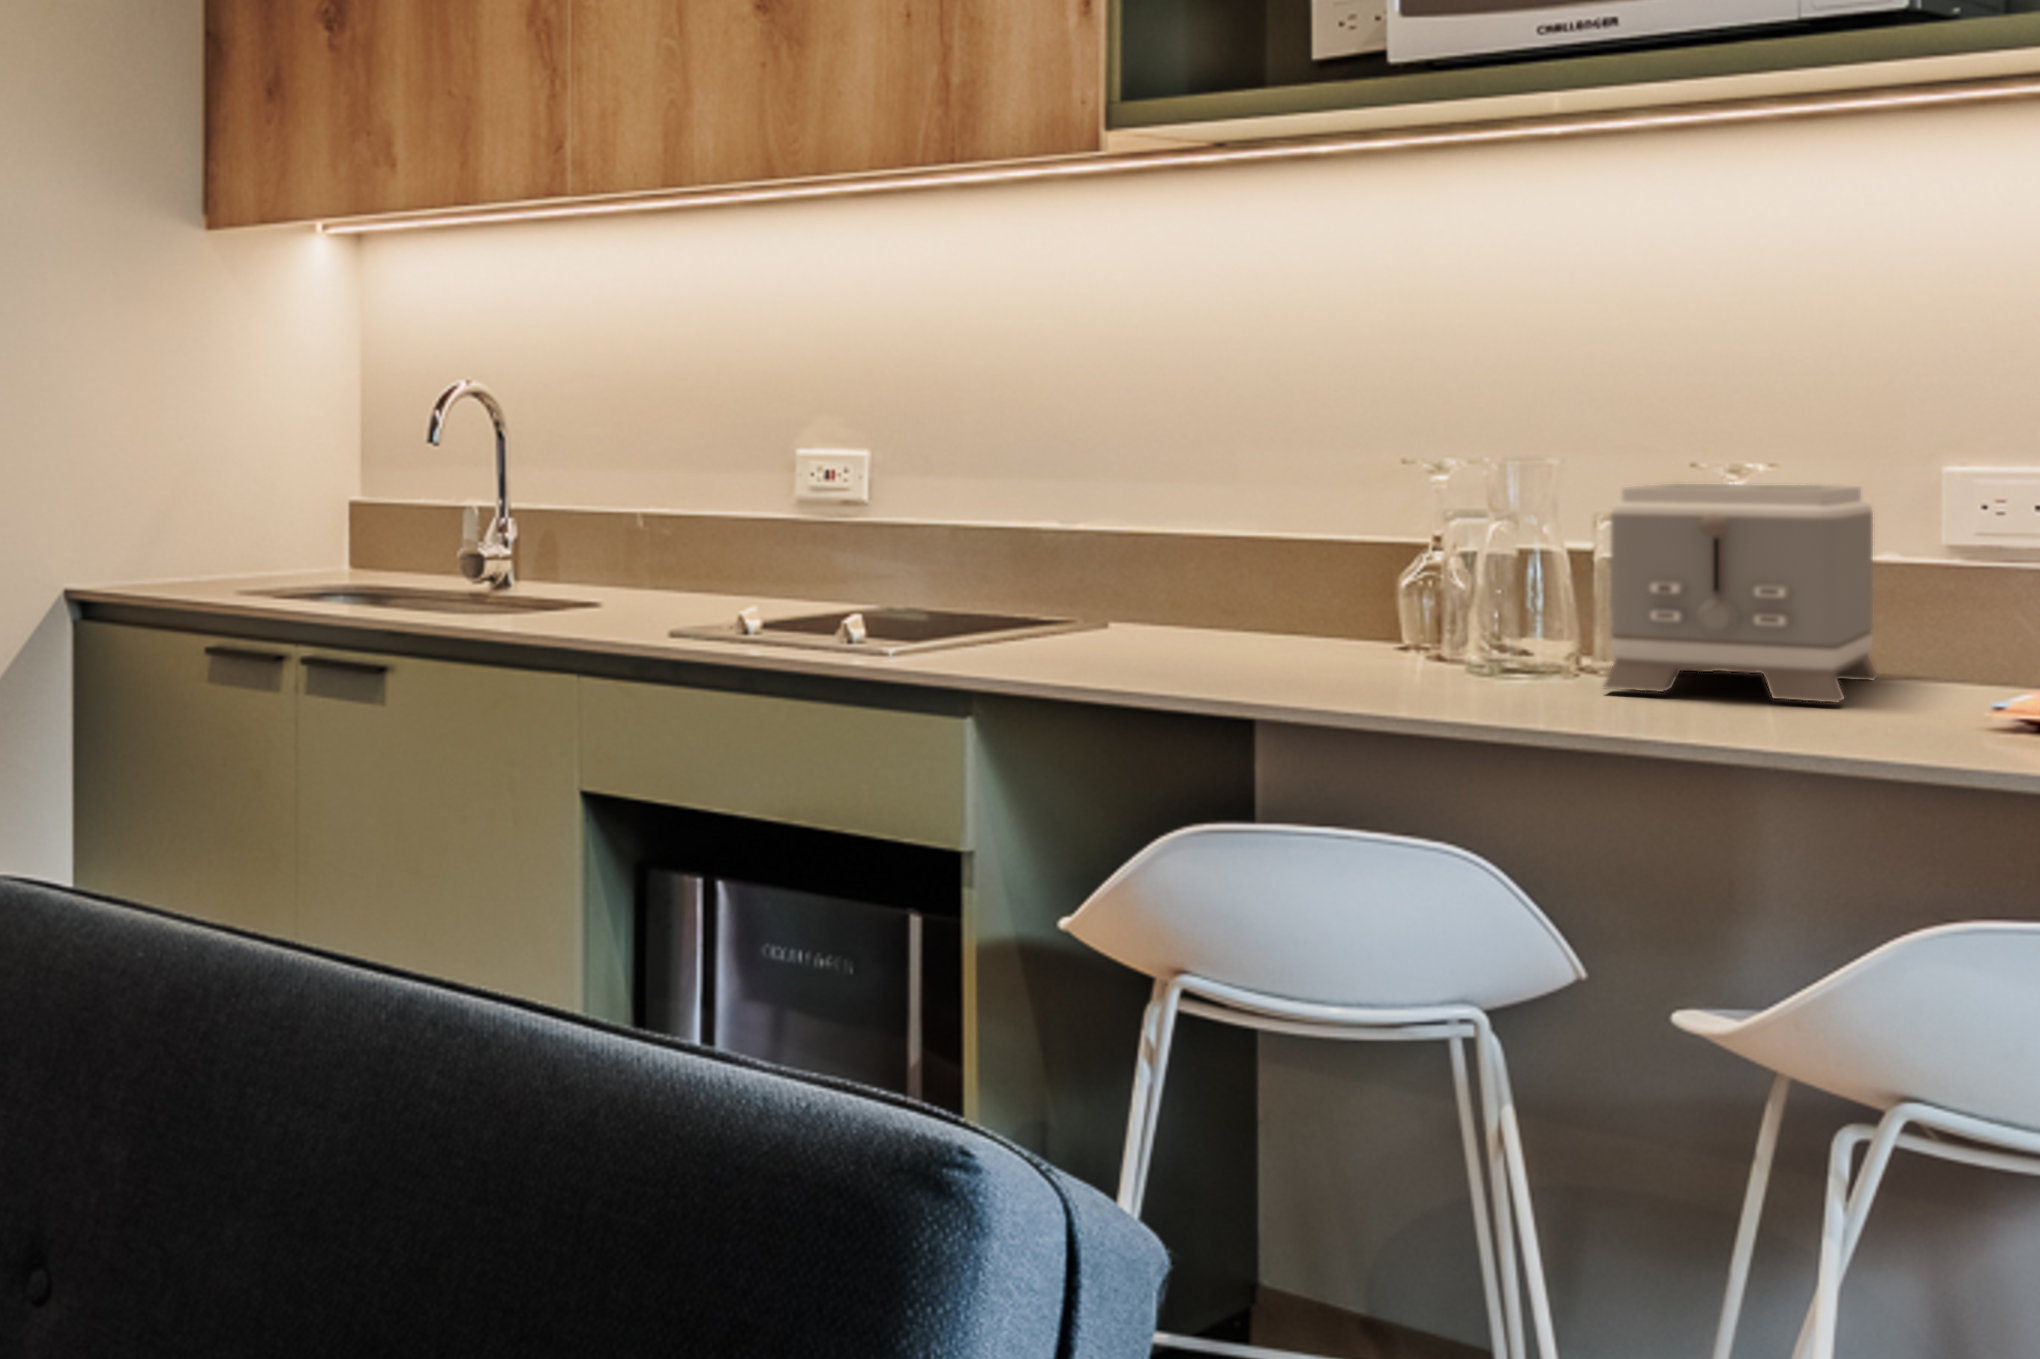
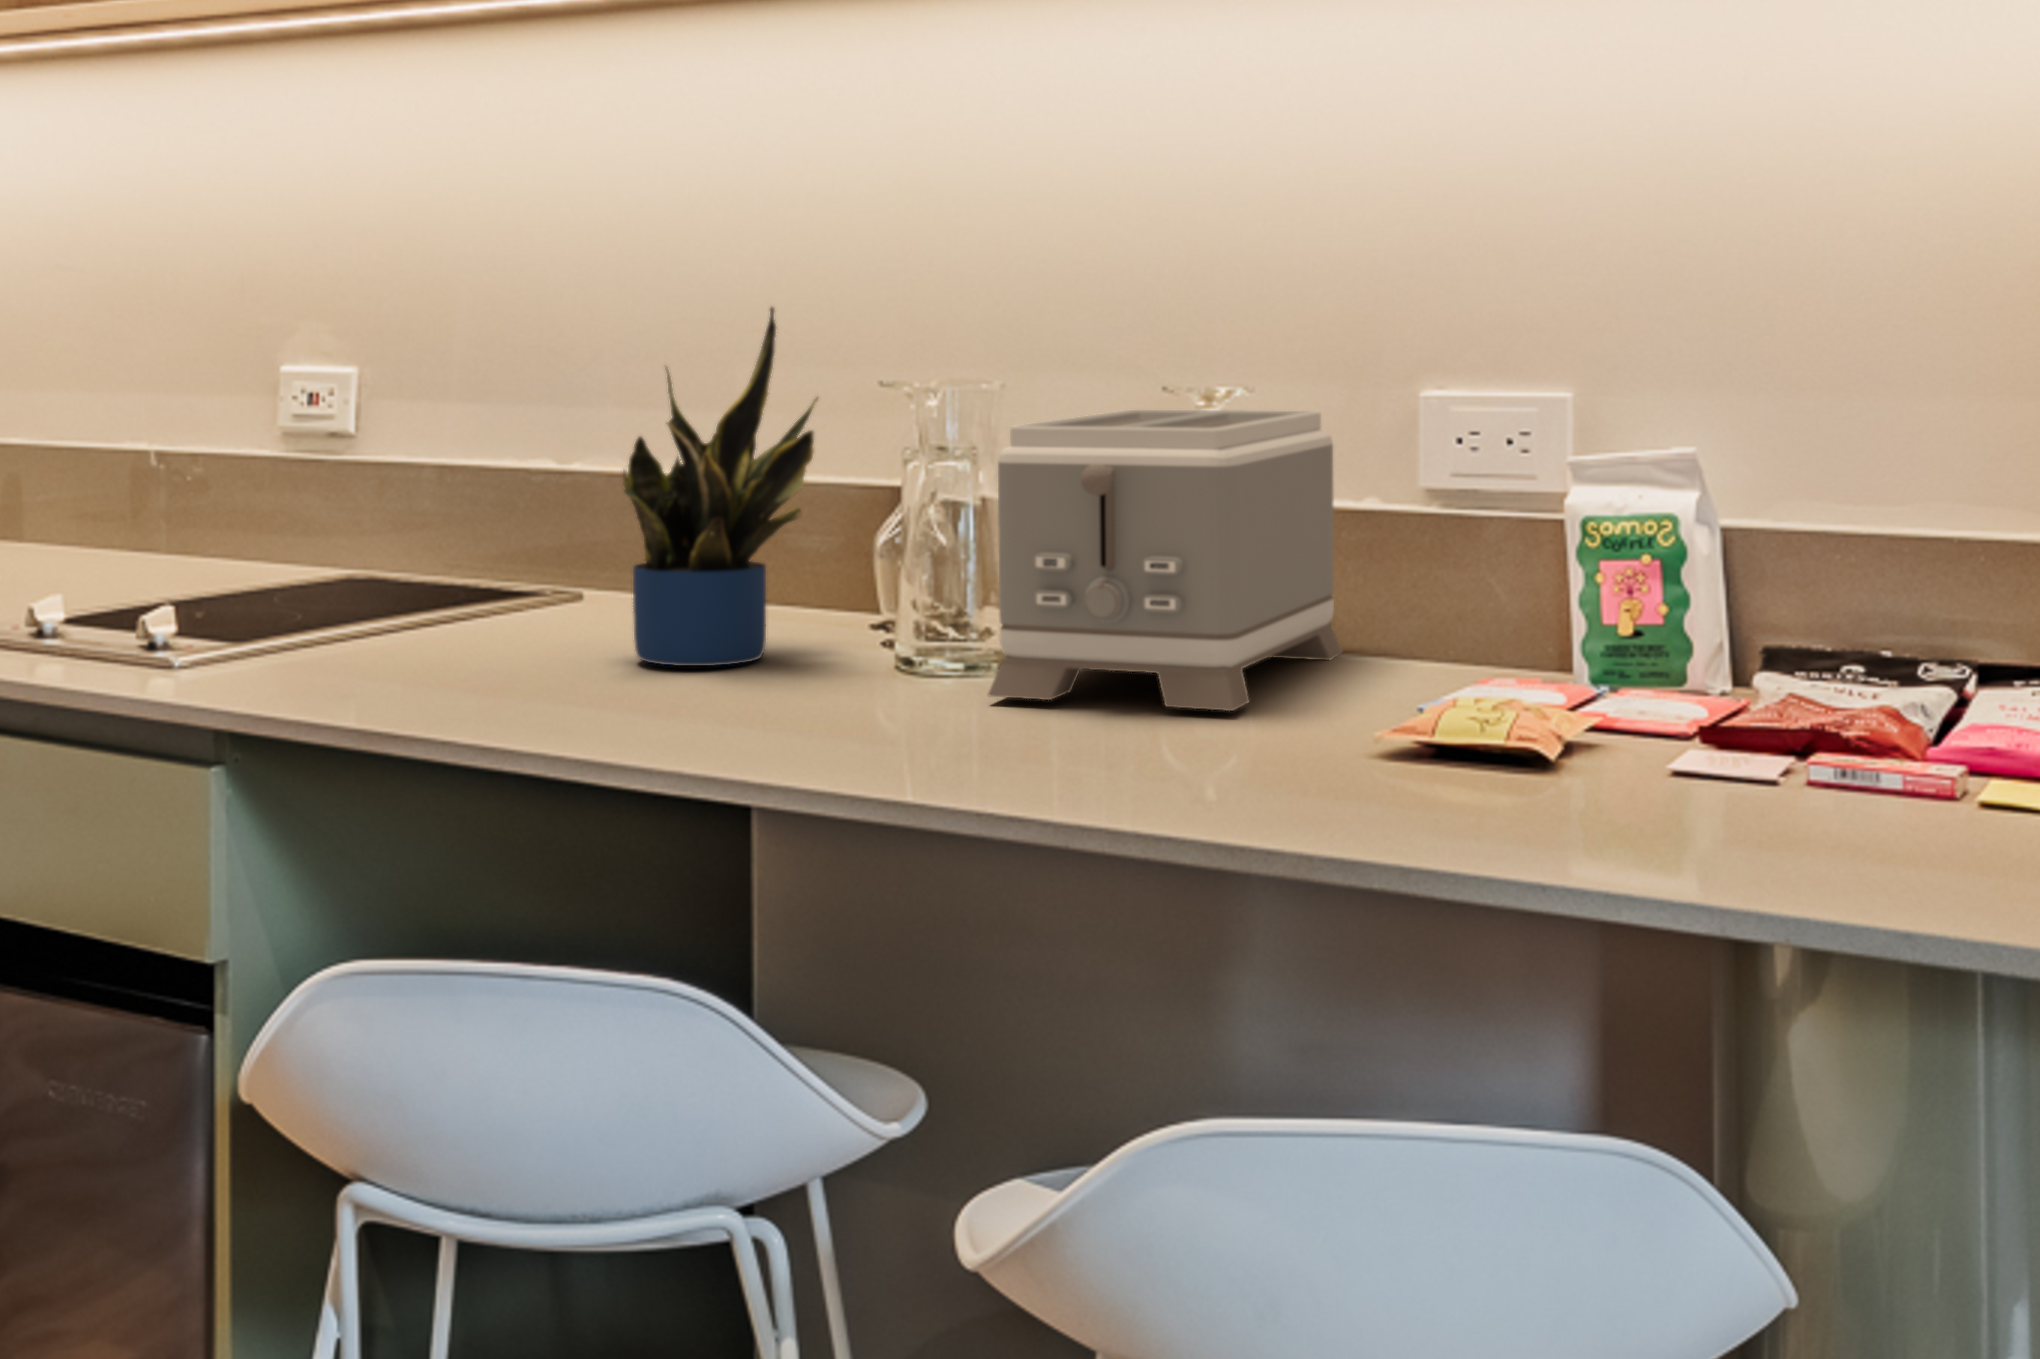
potted plant: none [1234,397,1417,666] -> present [623,307,818,666]

